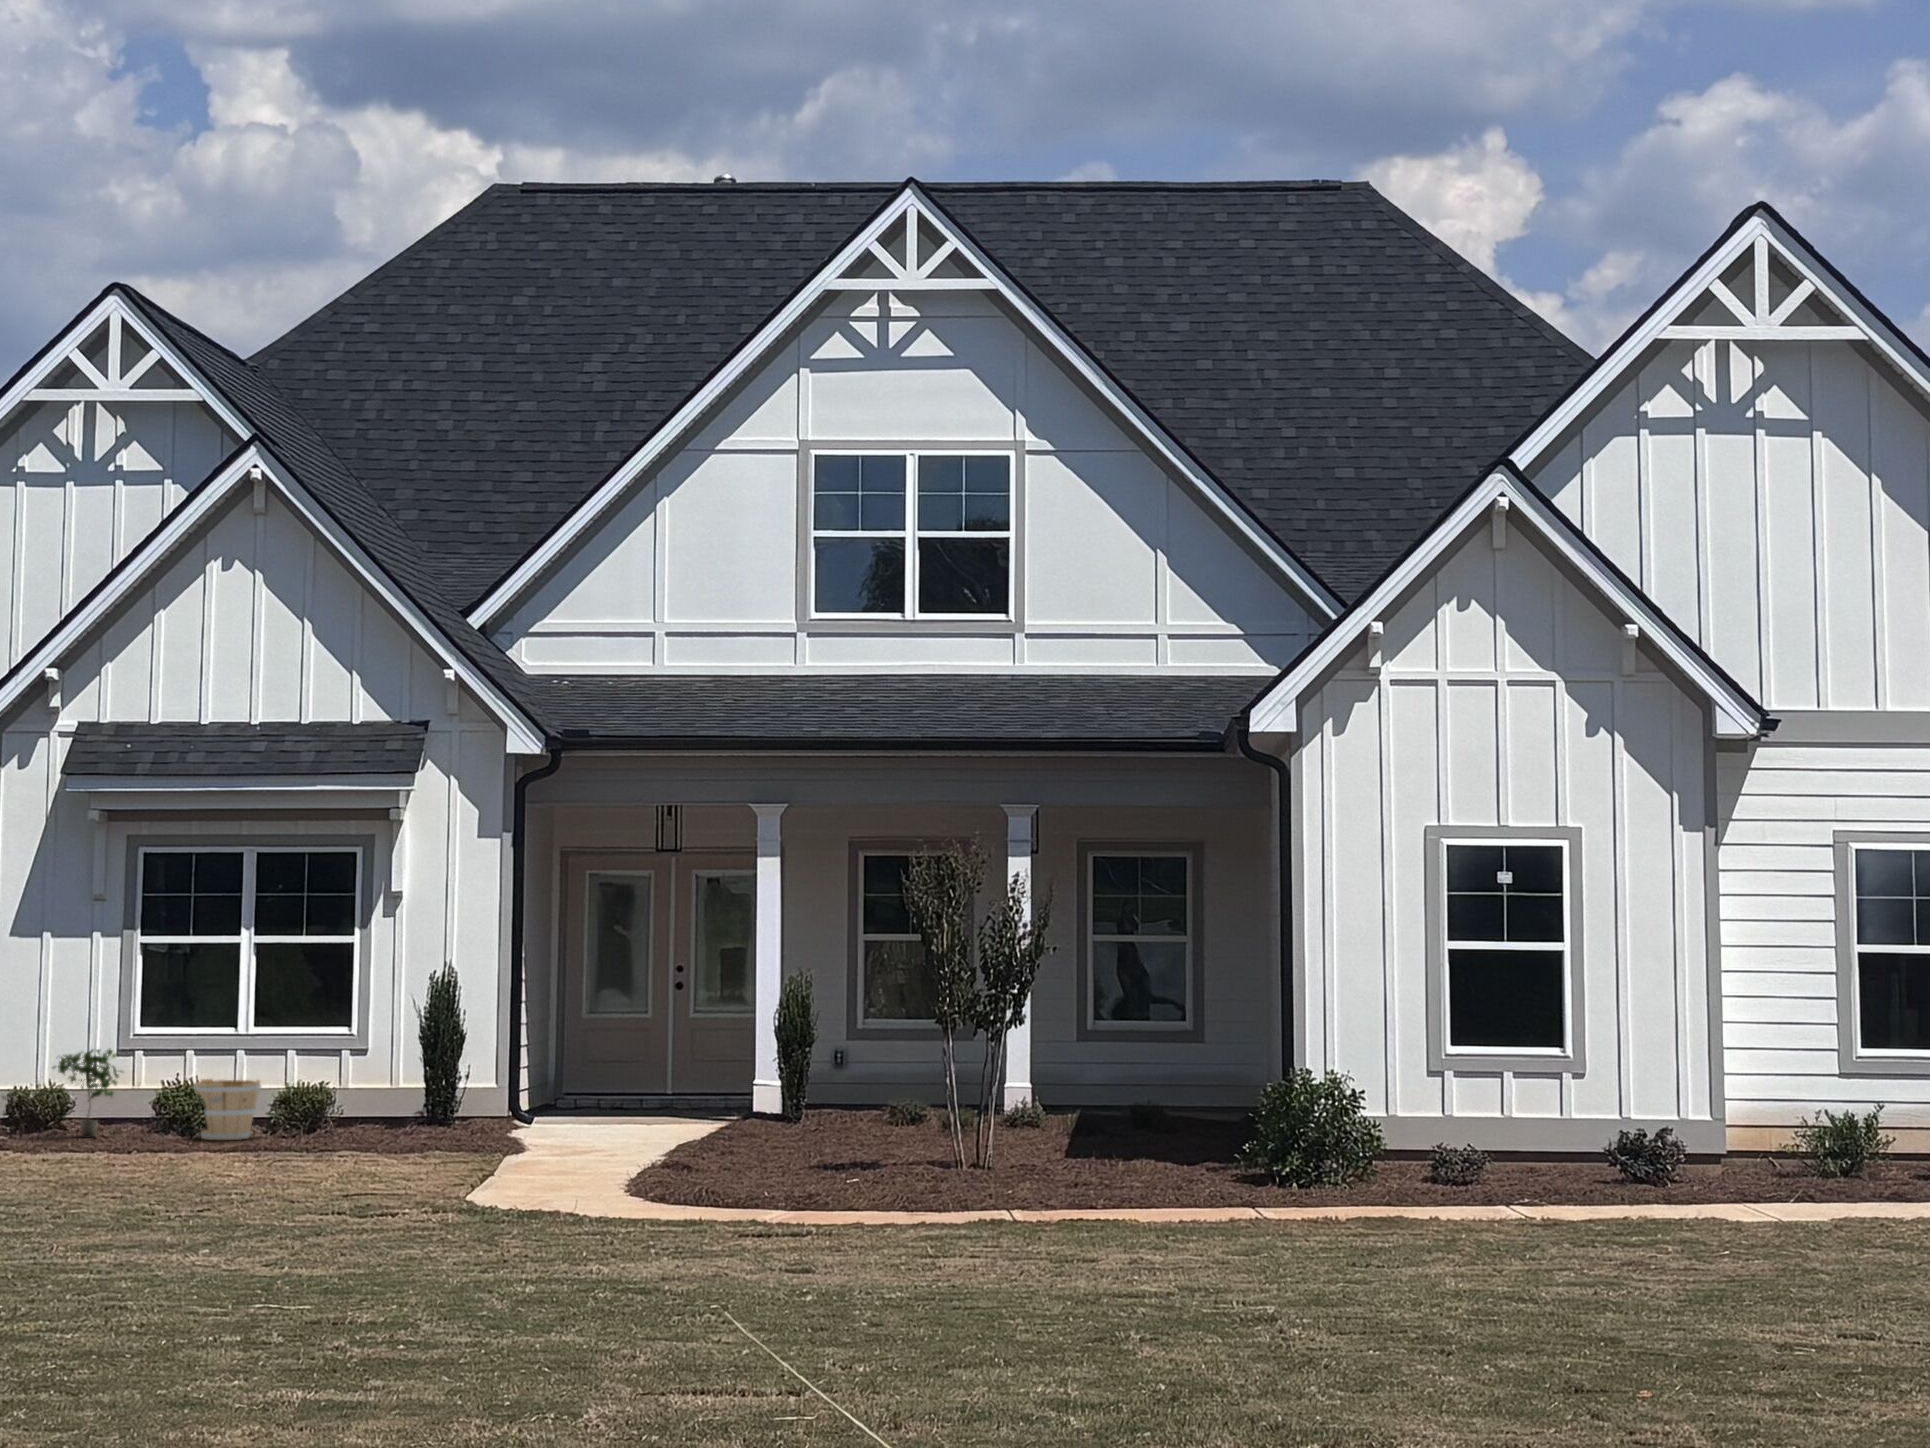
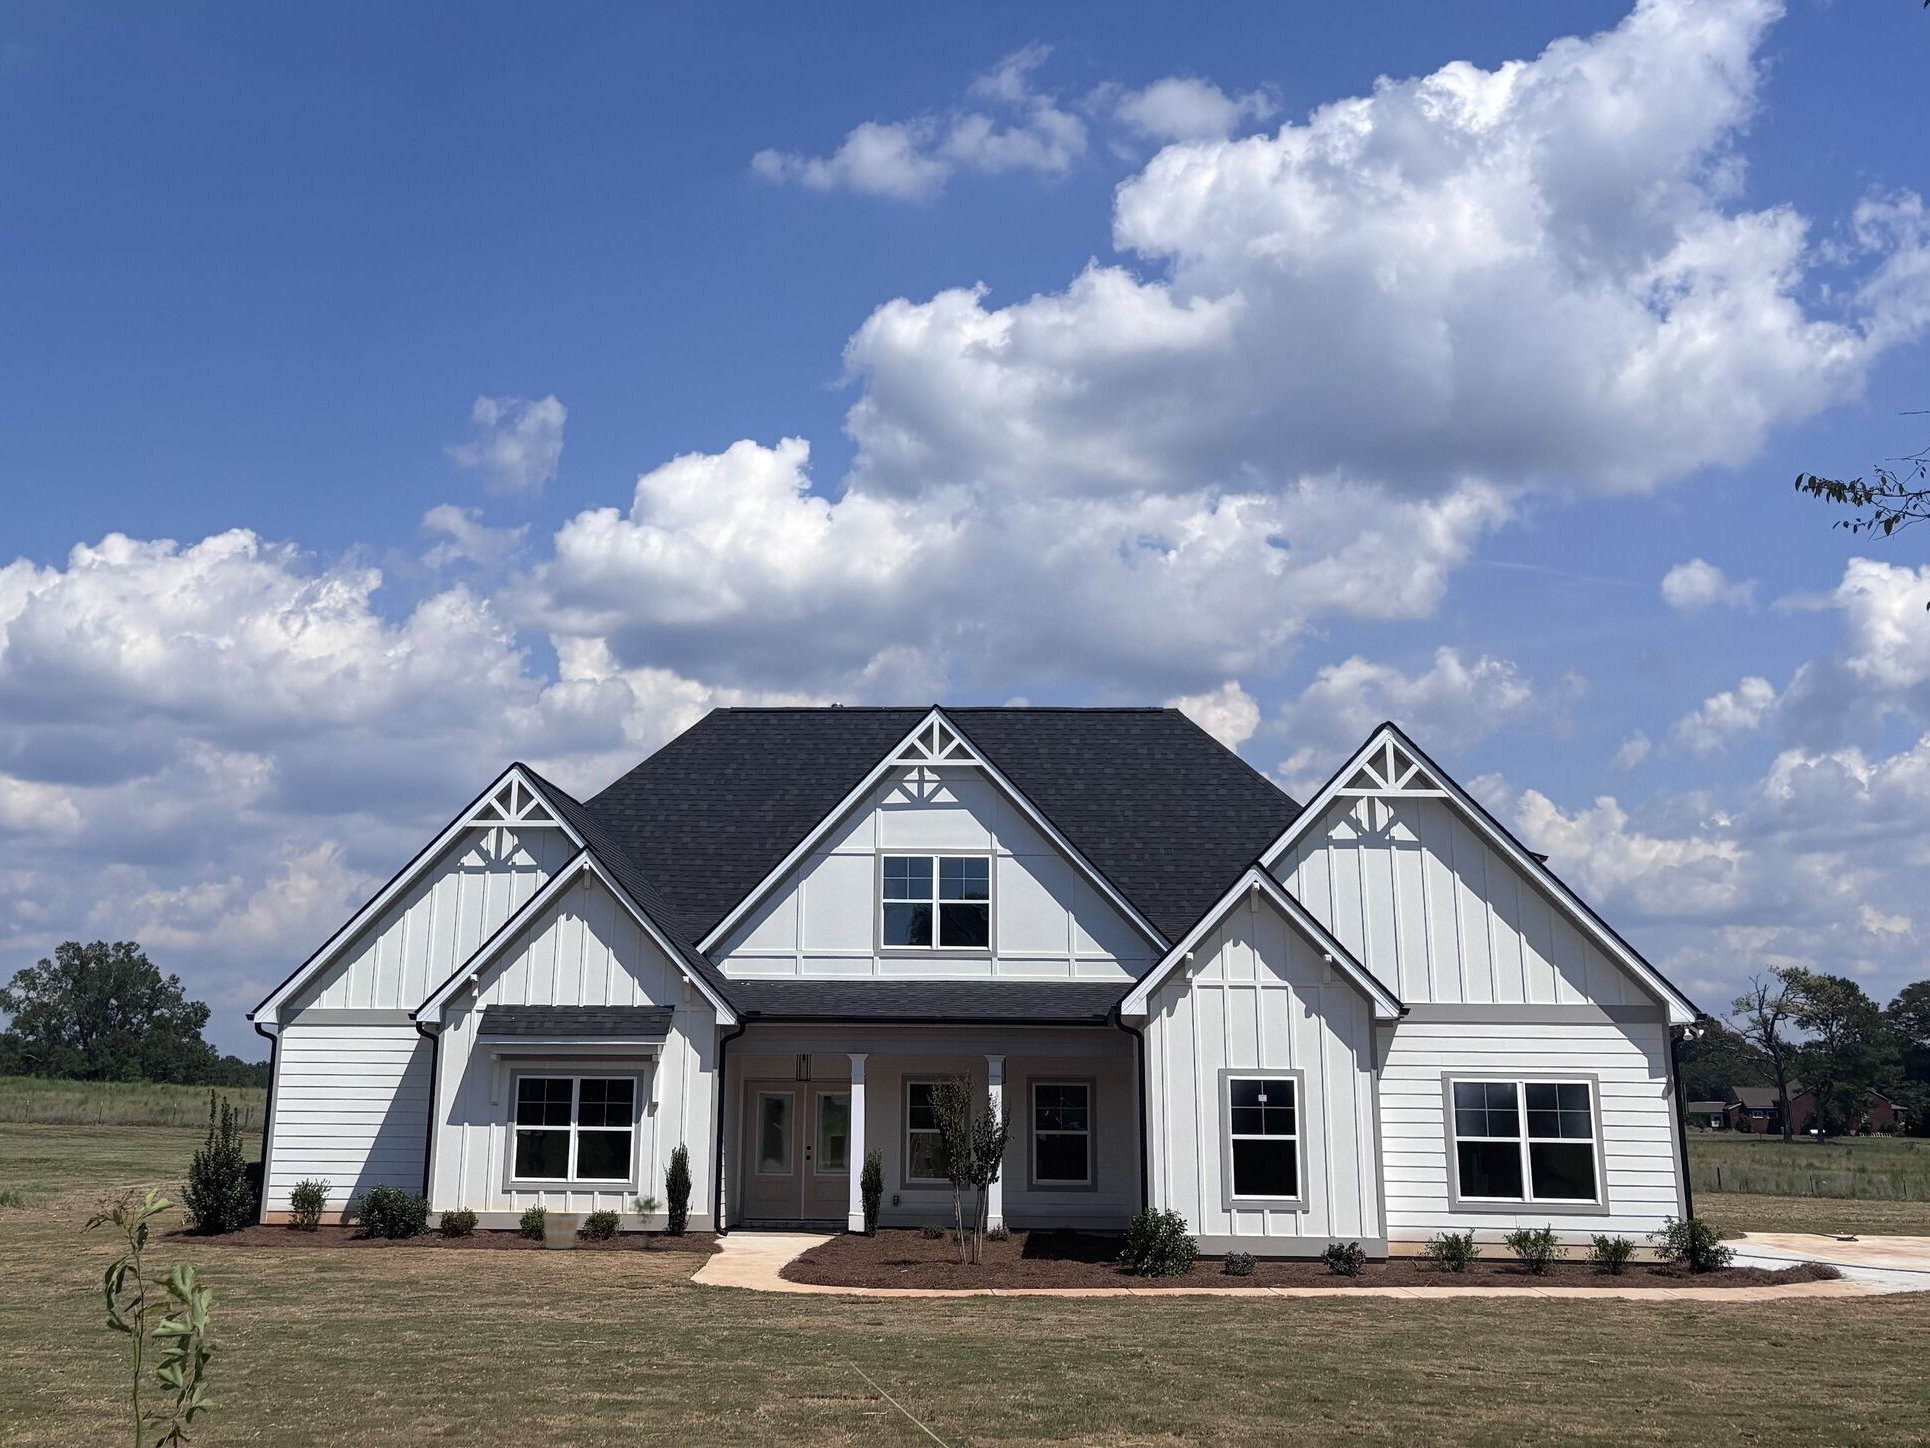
potted plant: present [51,1049,124,1138] -> present [629,1196,663,1248]

